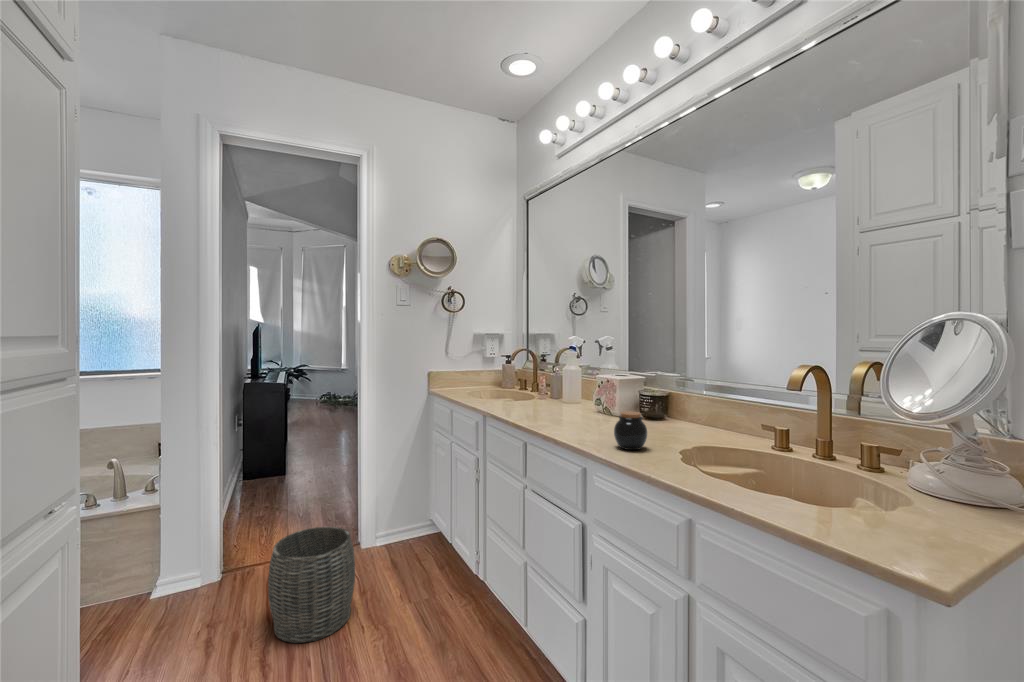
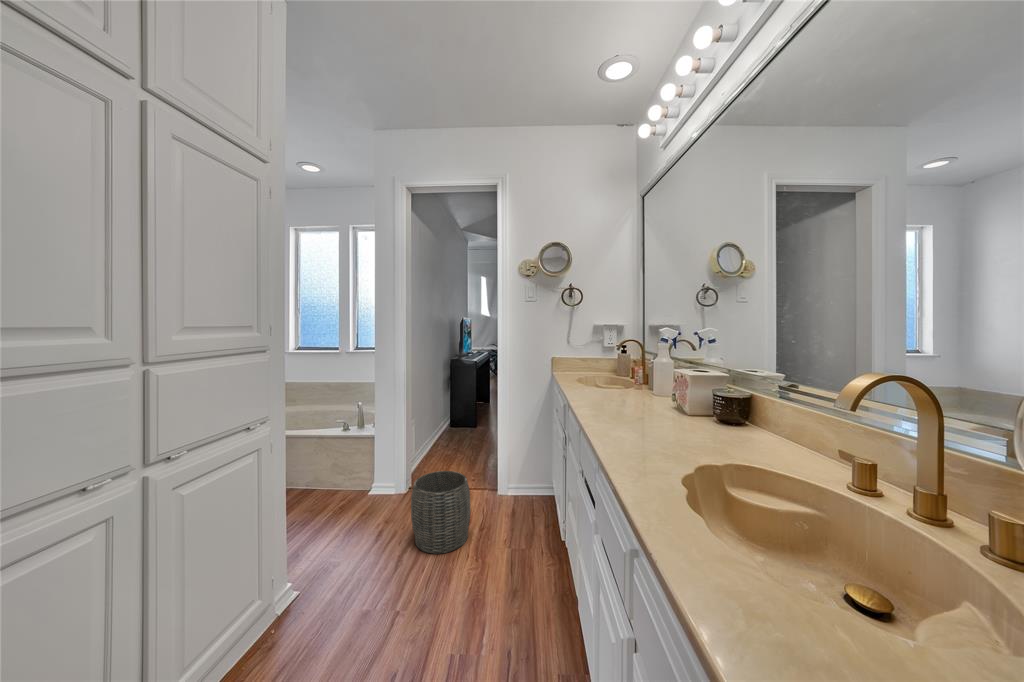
jar: present [614,411,647,450] -> none [626,413,663,457]

